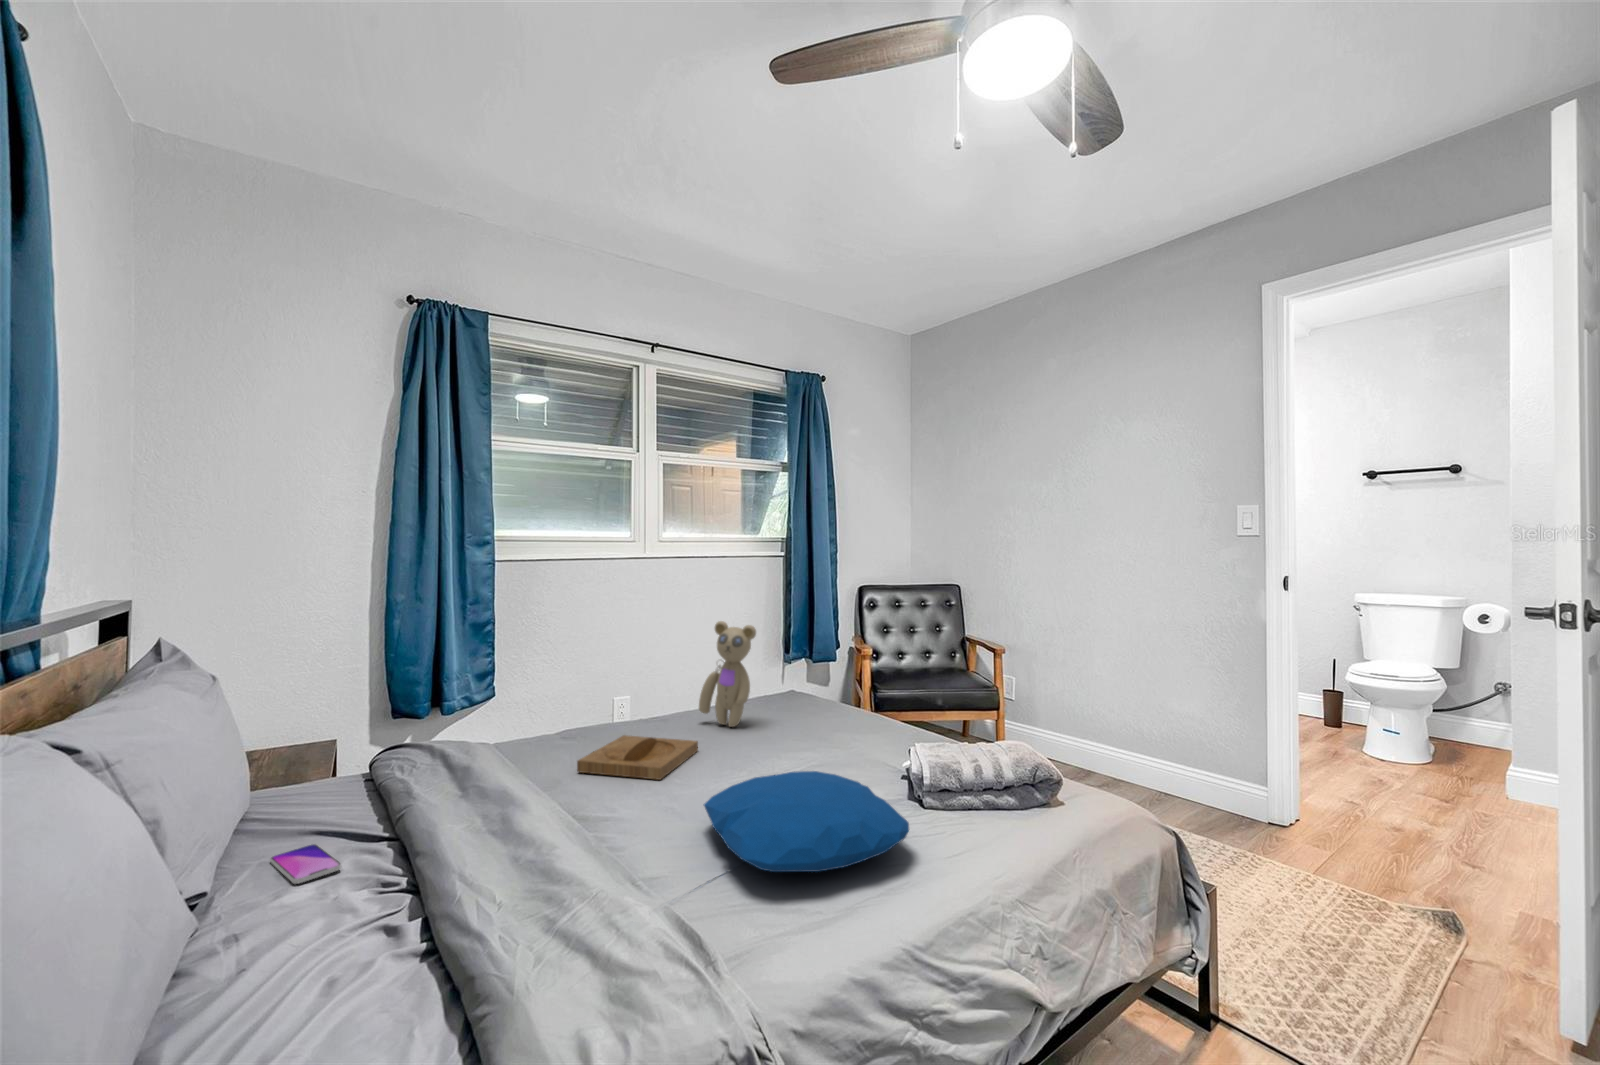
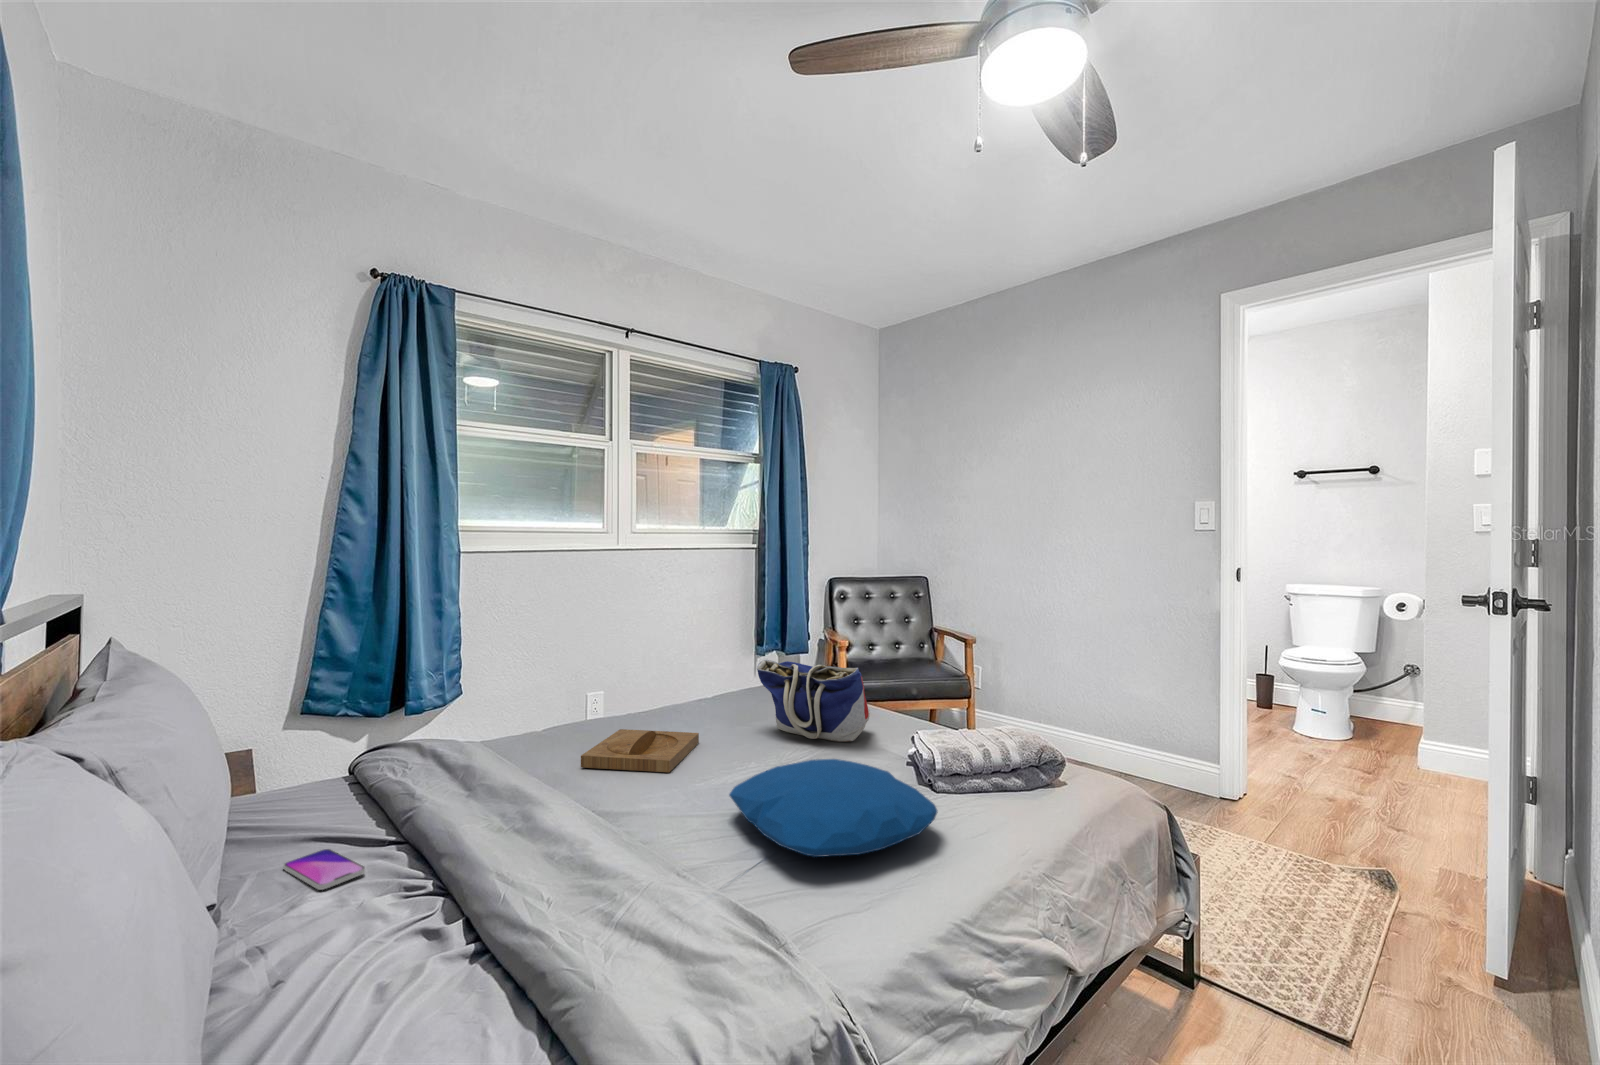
teddy bear: present [699,621,756,727] -> none [691,613,751,718]
tote bag: none [758,669,872,753] -> present [757,660,870,742]

